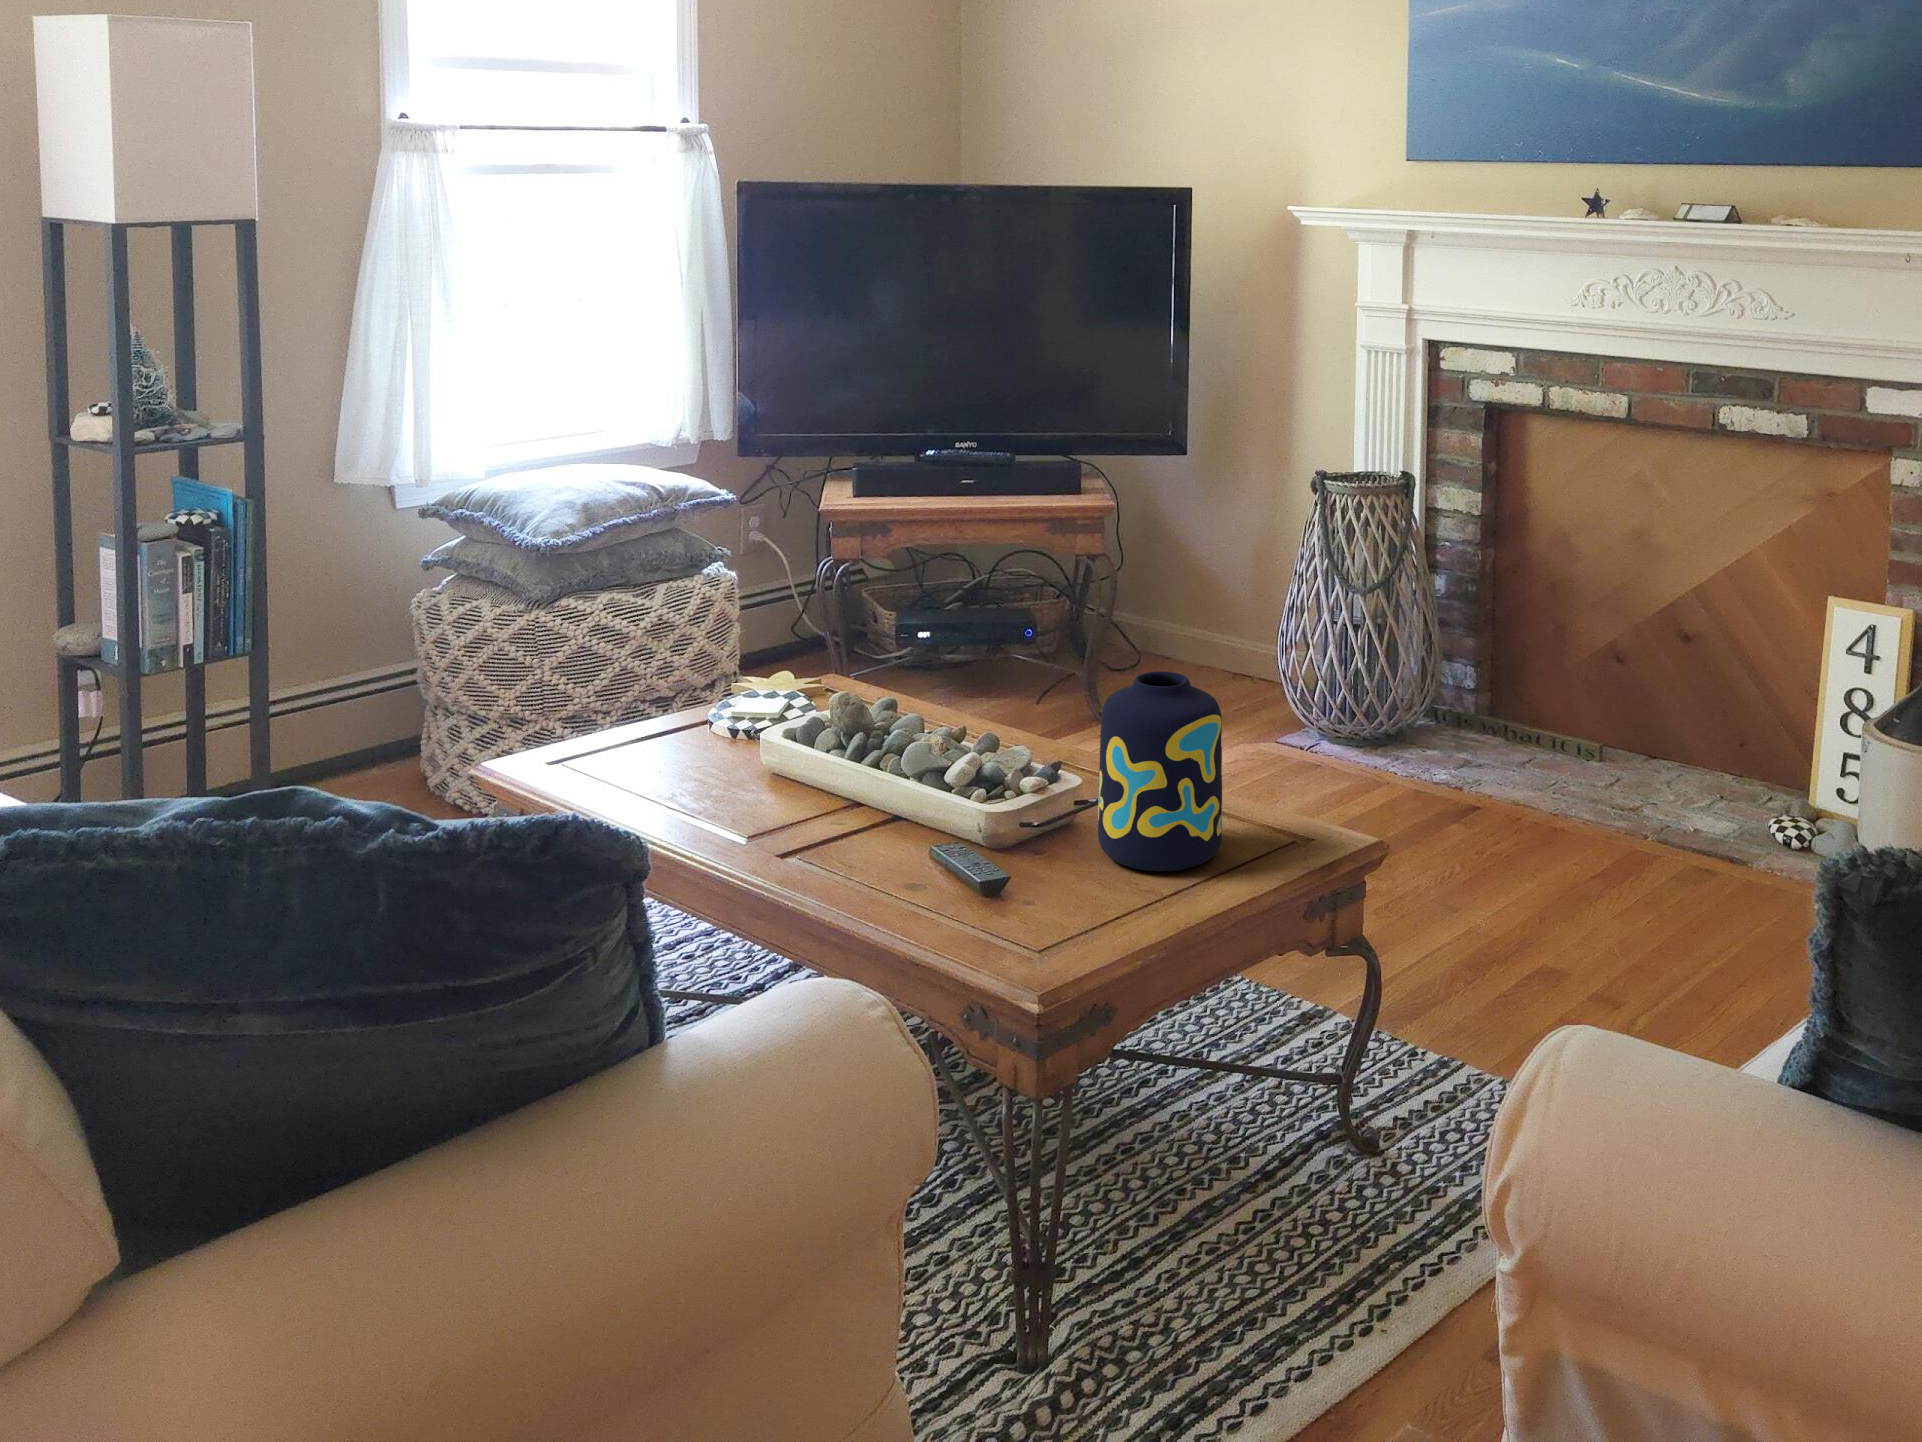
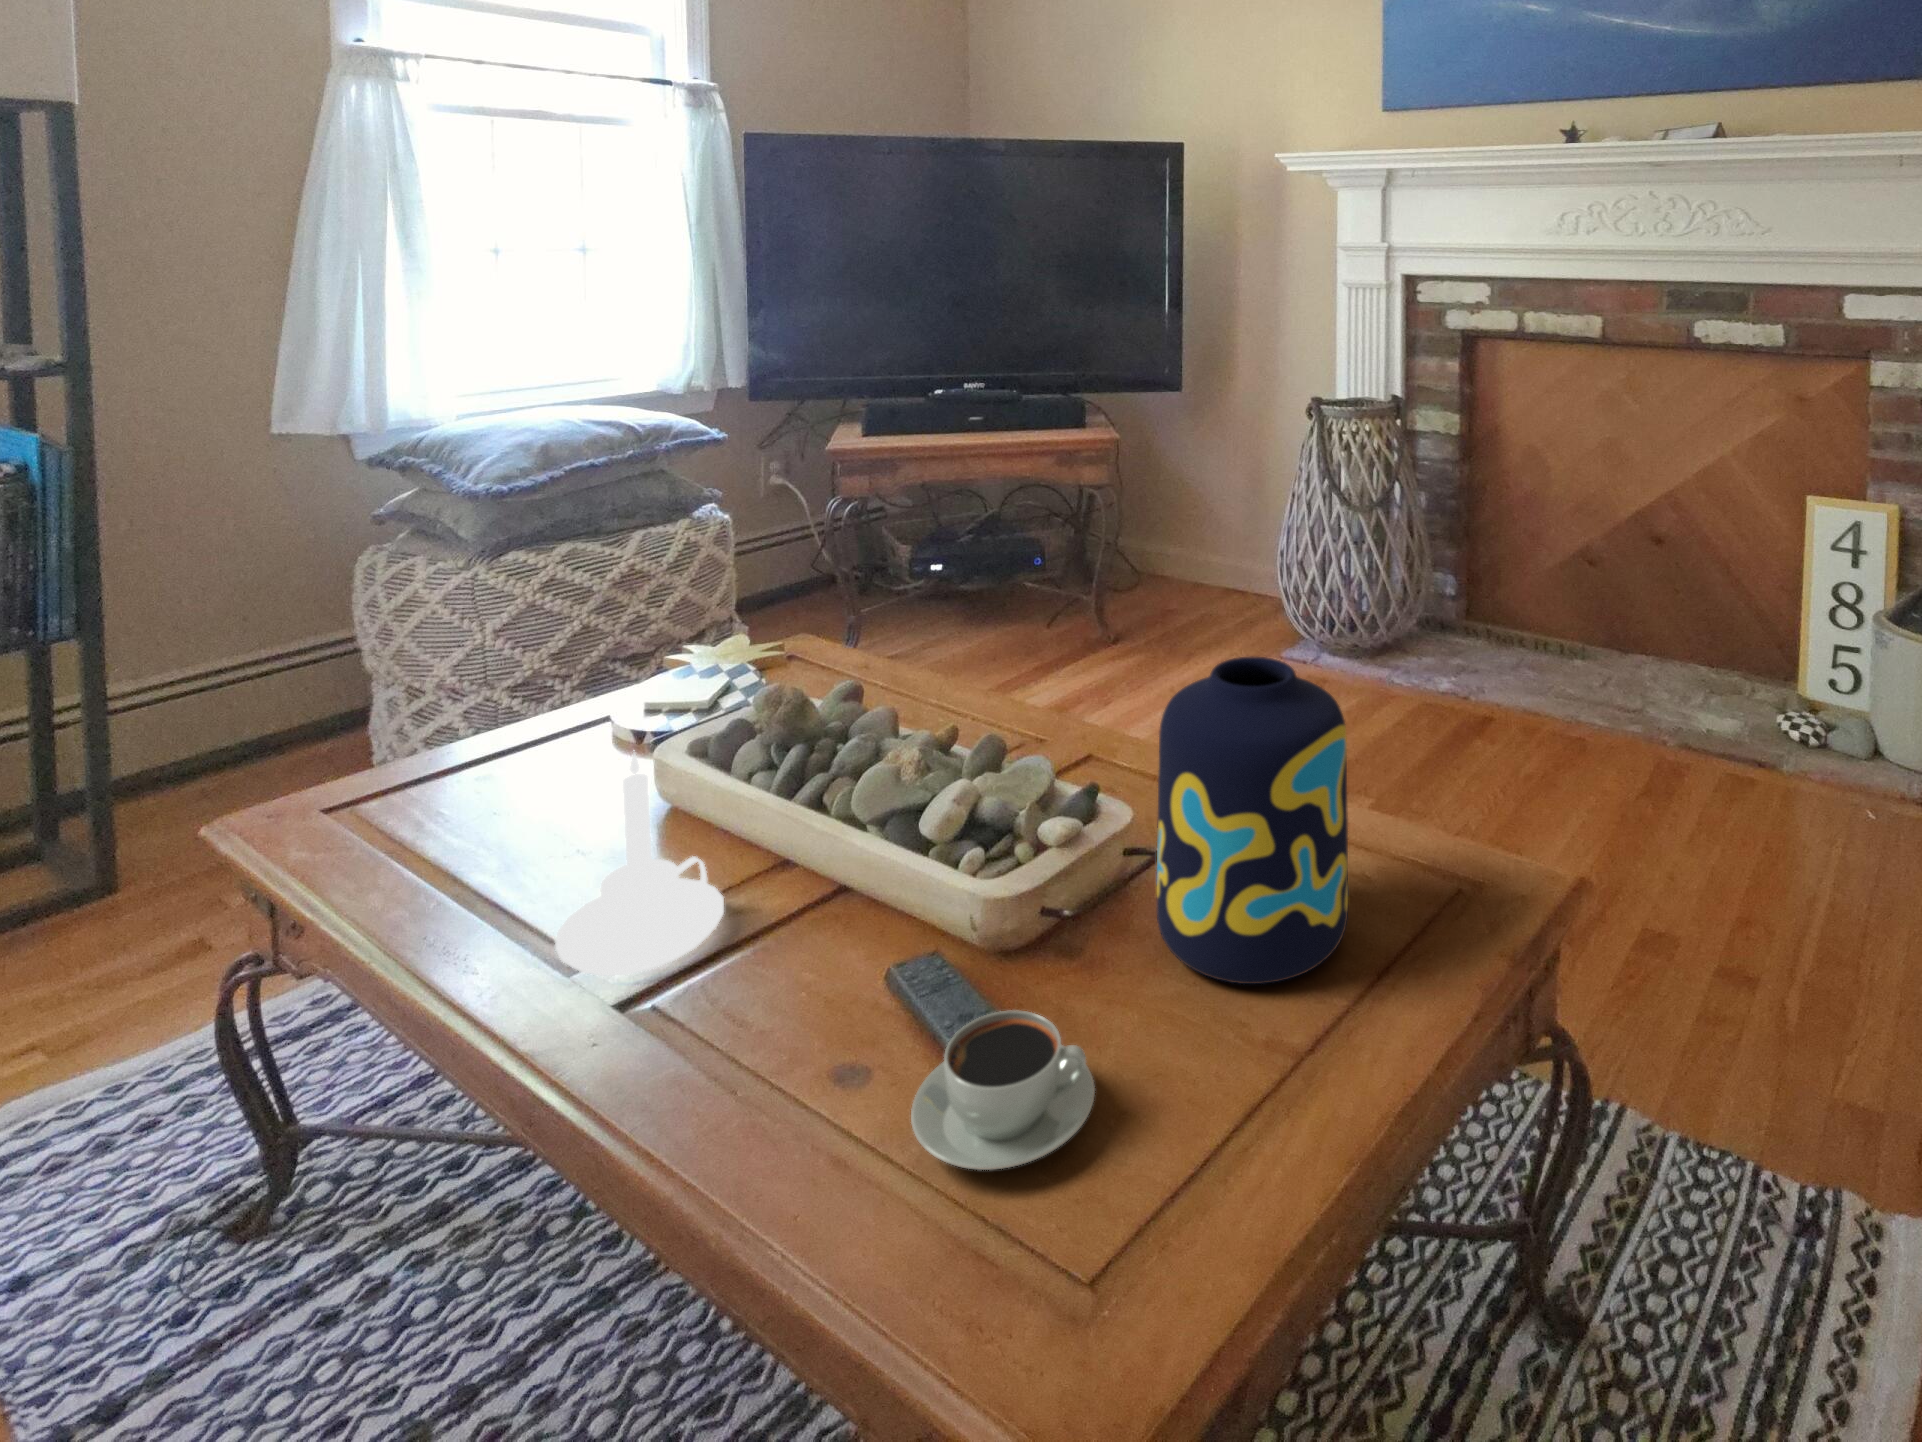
candle holder: none [727,711,825,846] -> present [555,750,724,976]
coffee cup: none [951,855,1052,922] -> present [911,1010,1095,1170]

